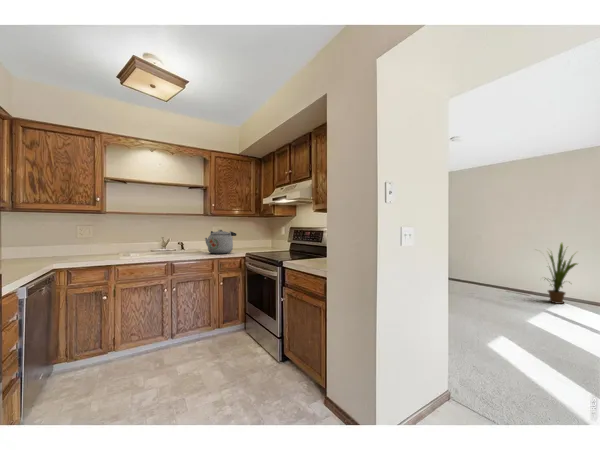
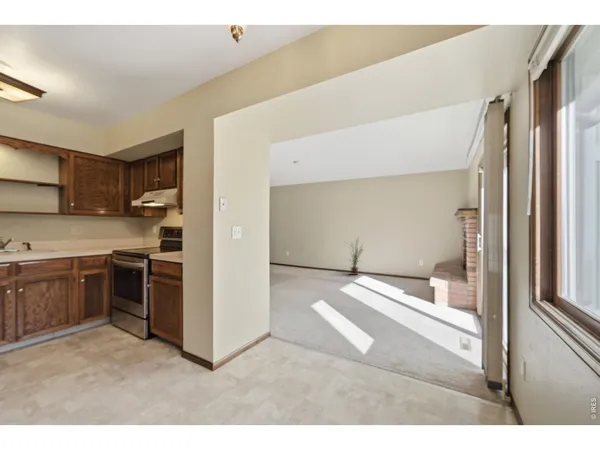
kettle: present [205,230,236,254] -> none [61,229,101,252]

